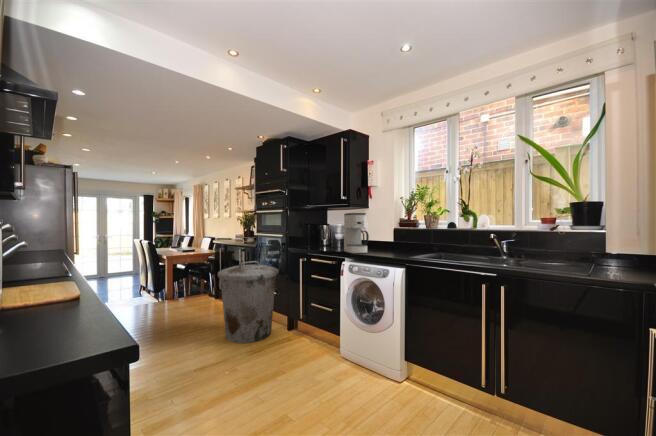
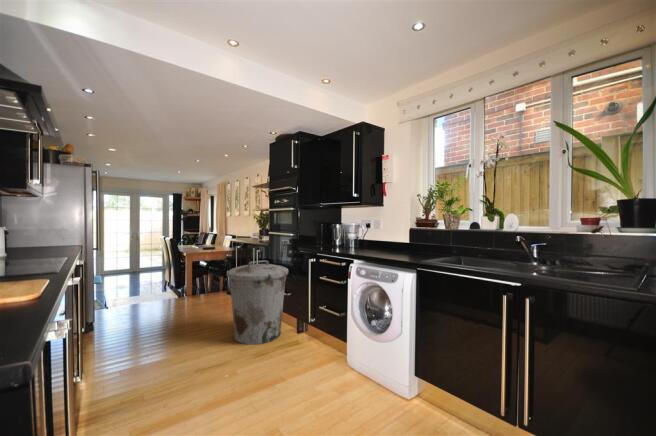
coffee maker: present [344,213,369,254] -> none [354,212,380,255]

